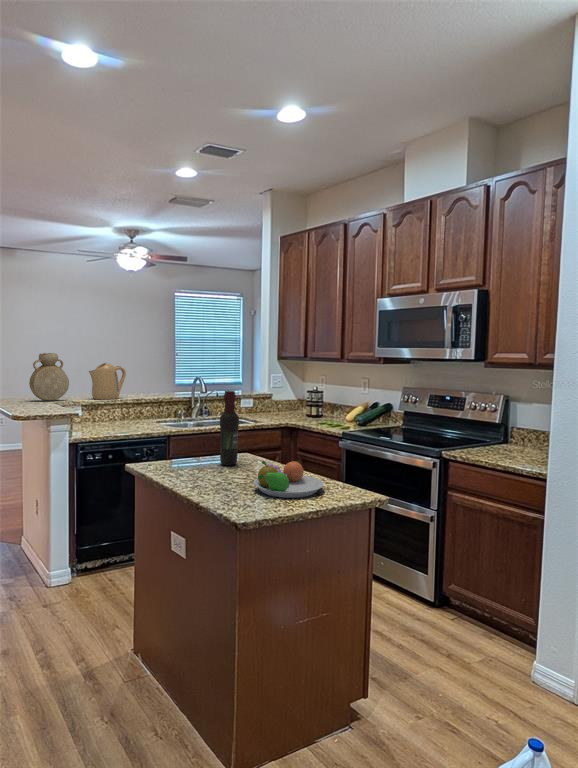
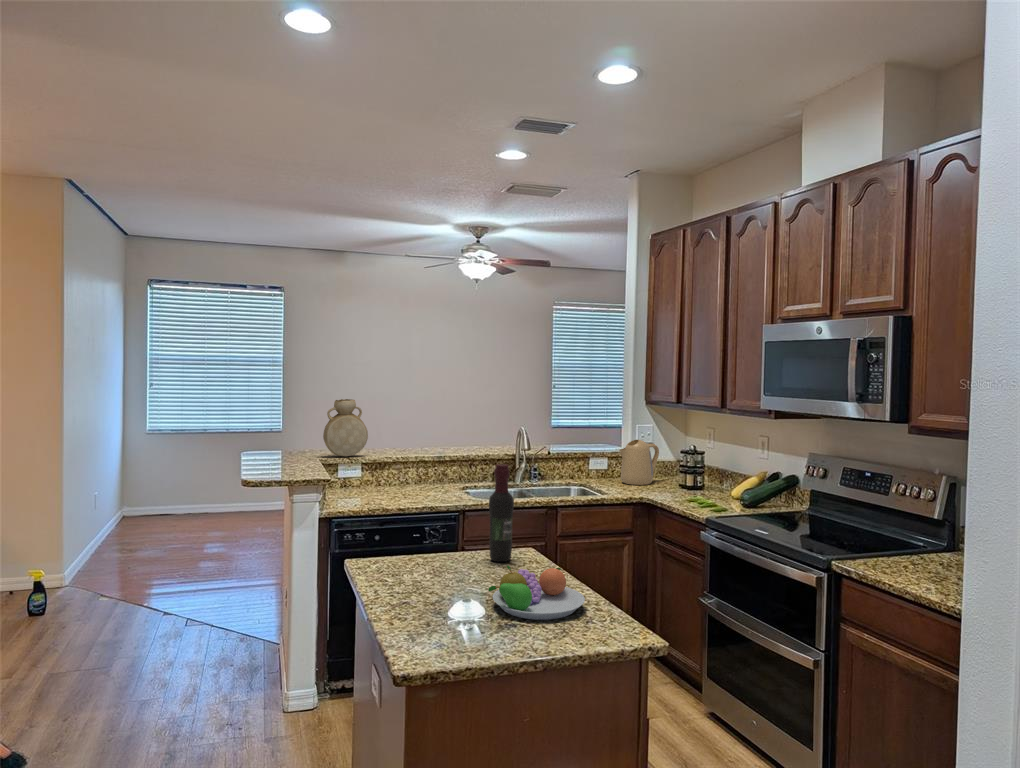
kettle: present [89,363,126,400] -> present [620,440,659,485]

